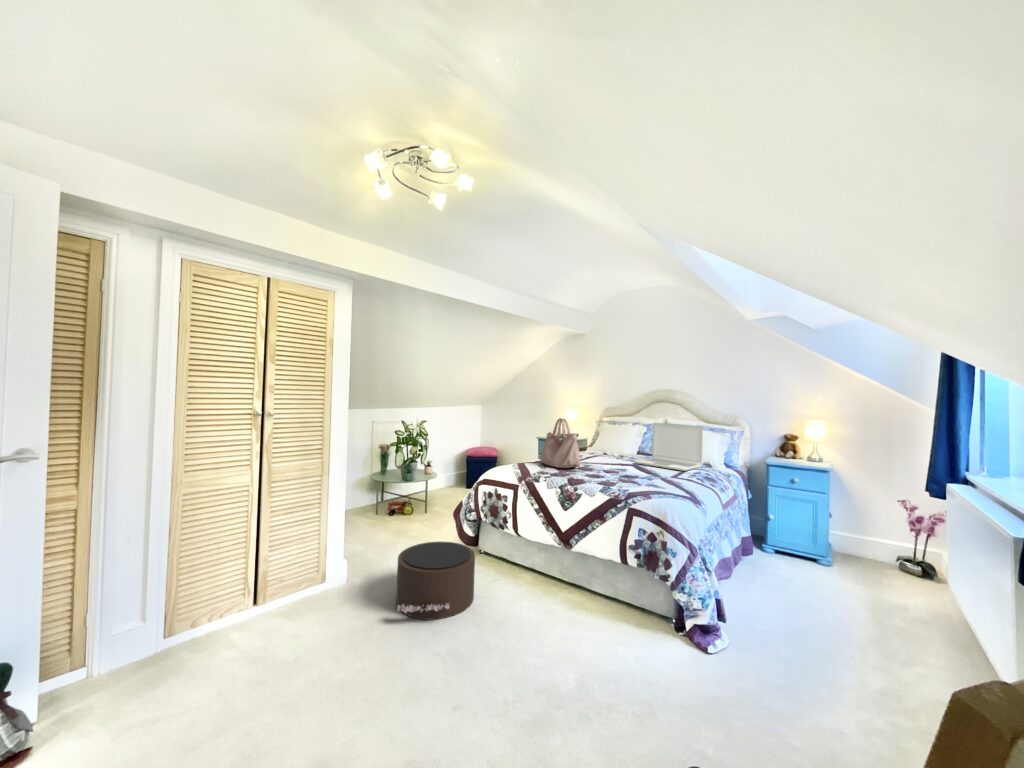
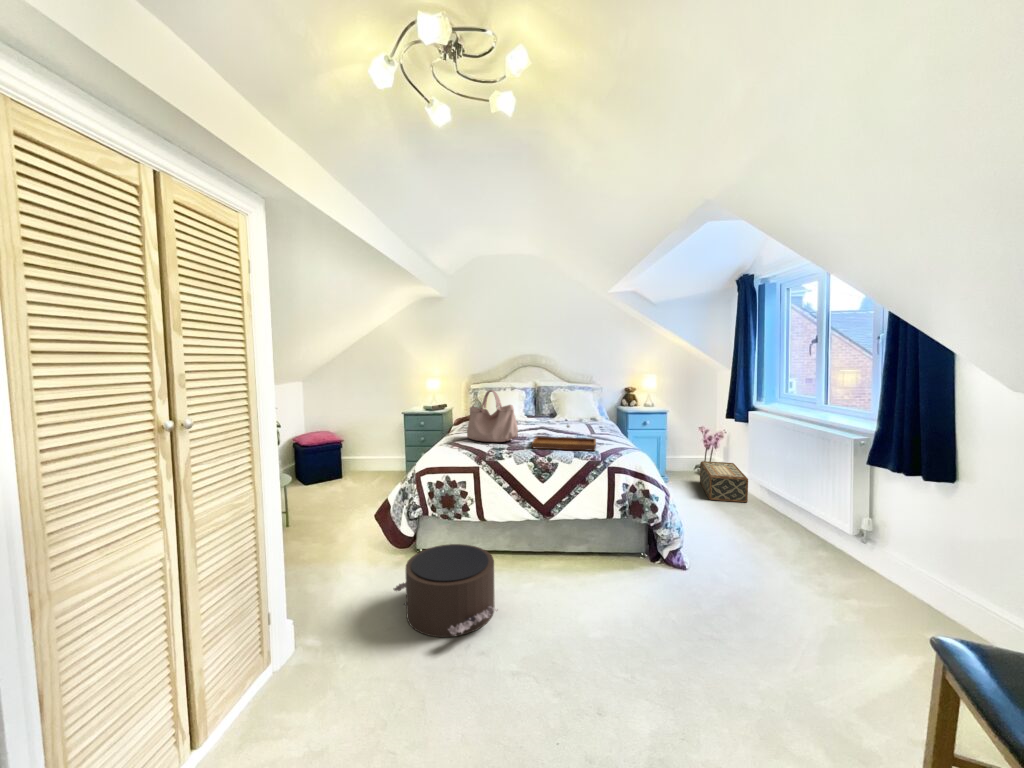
laptop: present [635,423,703,471] -> none [543,386,593,428]
tray: none [576,458,651,489] -> present [532,425,596,451]
woven basket: none [864,546,945,621] -> present [700,461,748,502]

